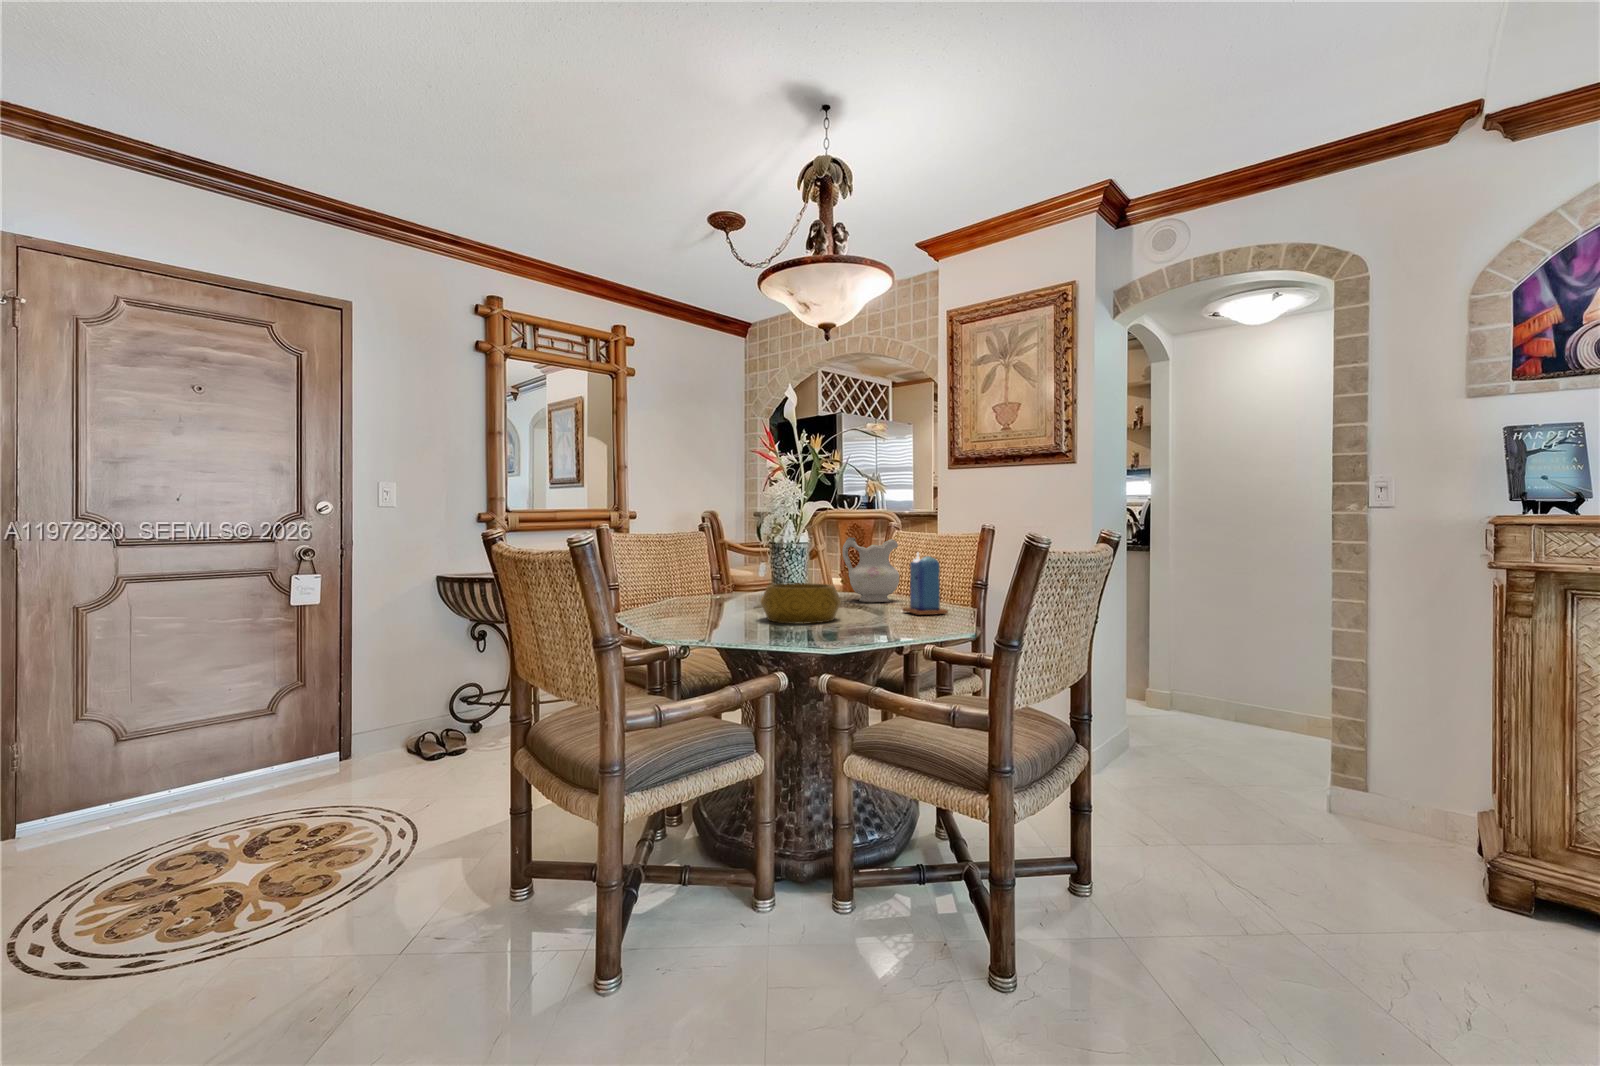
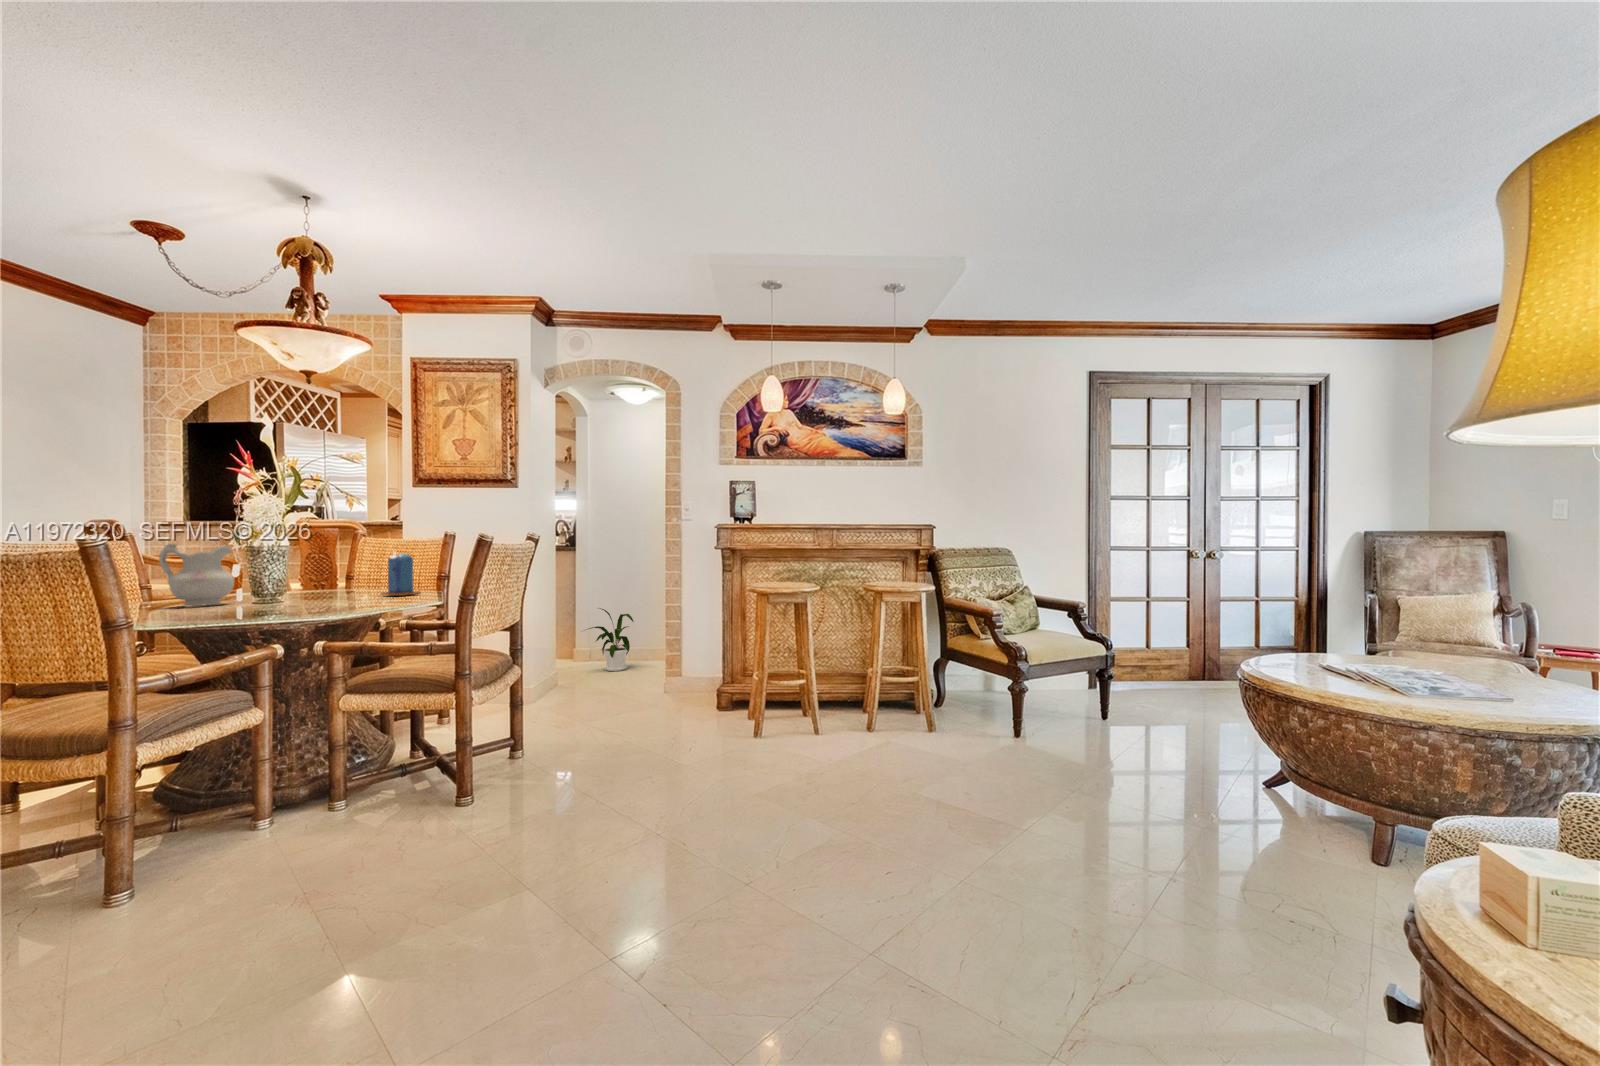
ceramic pitcher: present [843,537,899,602] -> present [159,544,234,607]
decorative bowl: present [761,583,841,623] -> none [248,577,330,608]
house plant: none [1159,633,1247,733] -> present [589,608,634,671]

